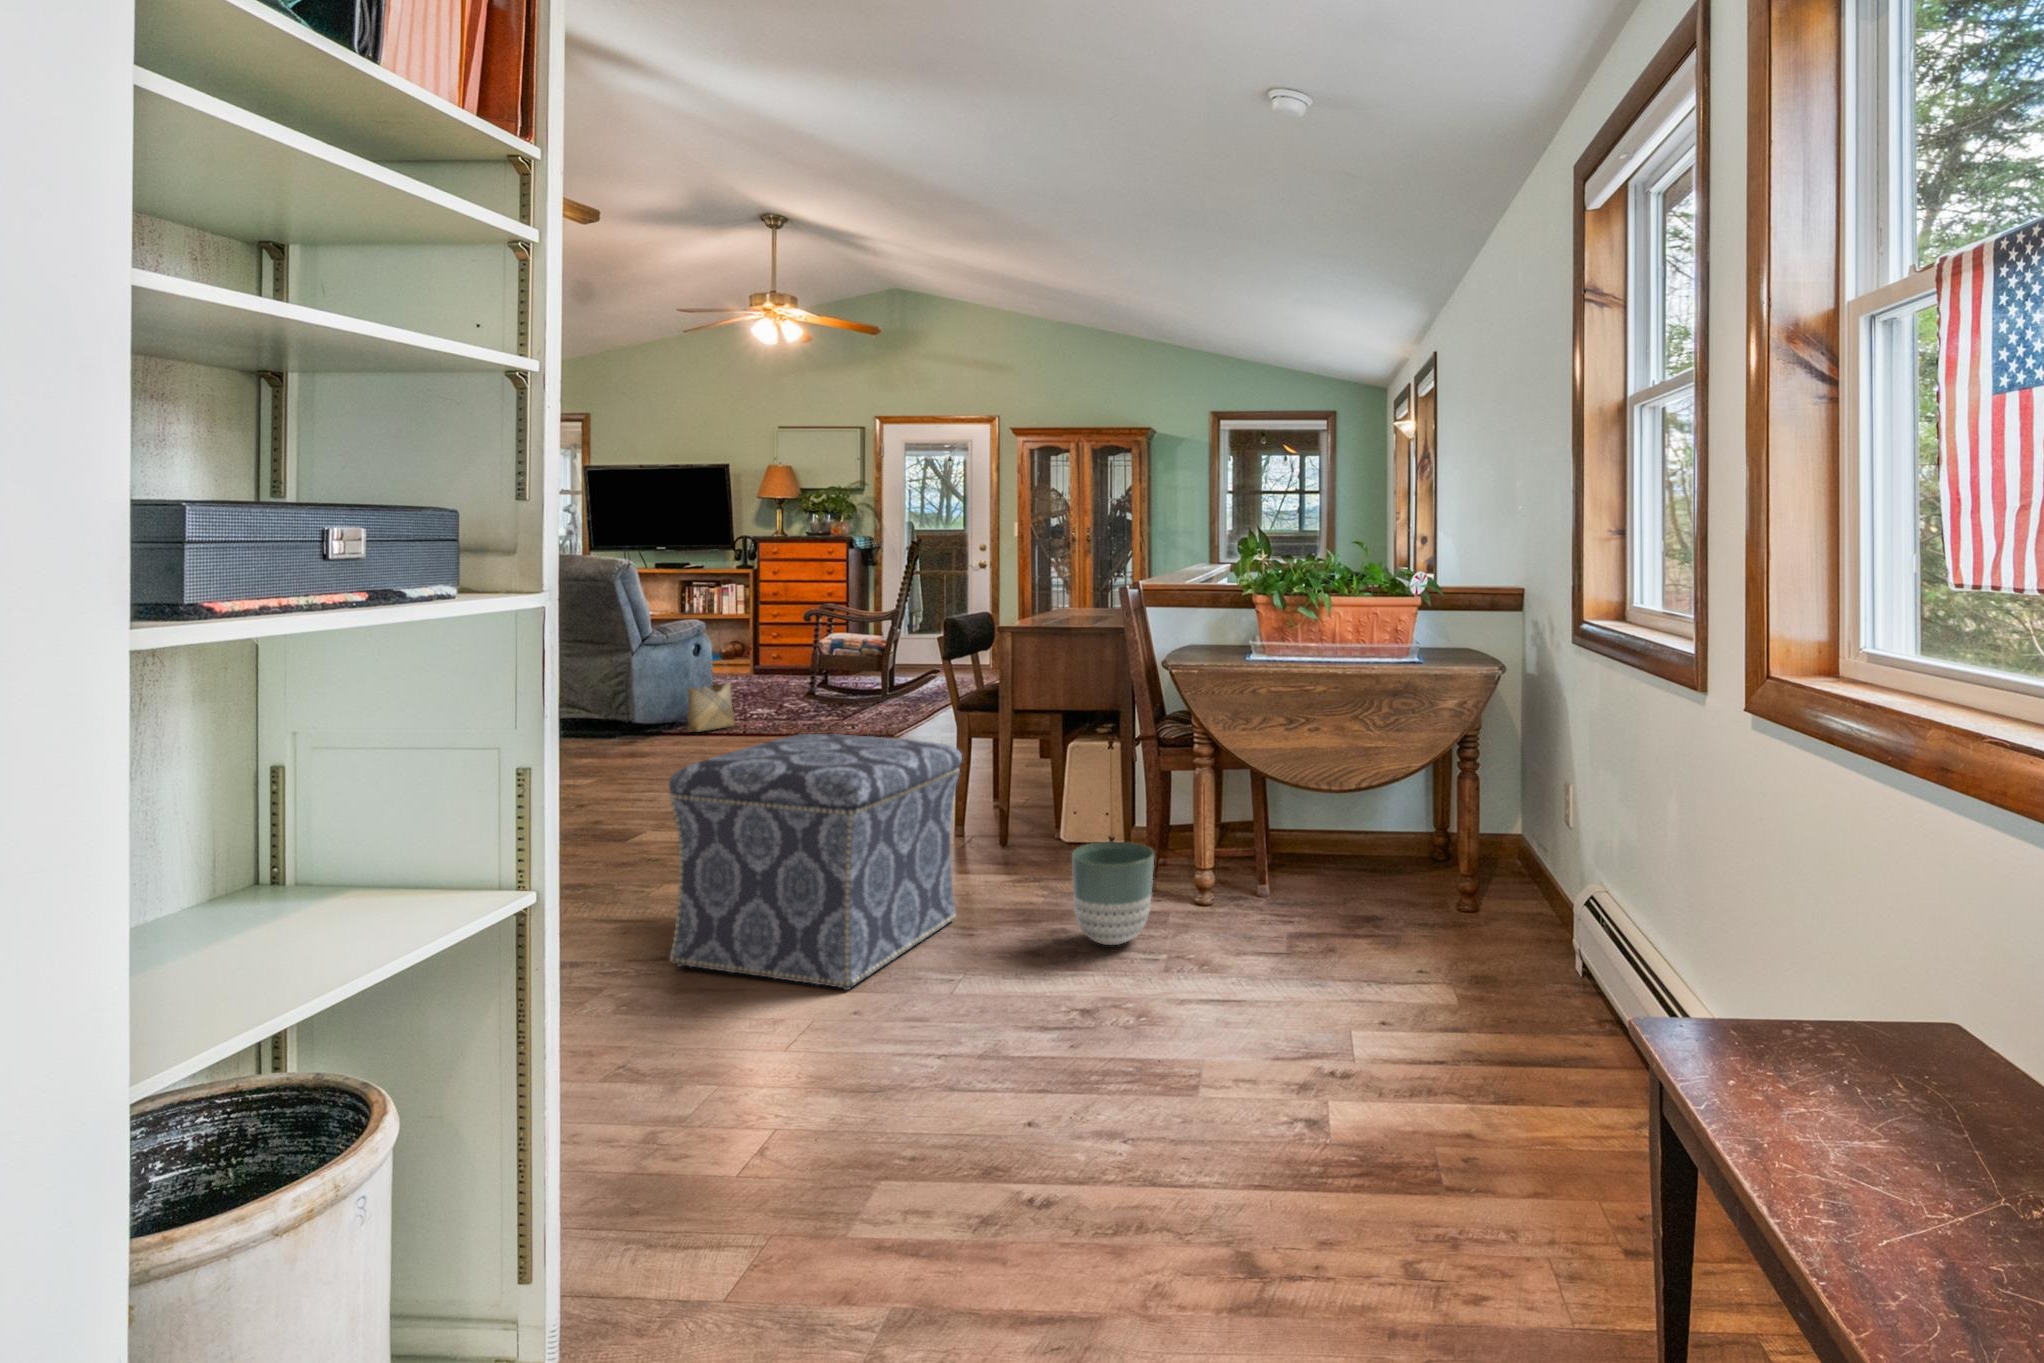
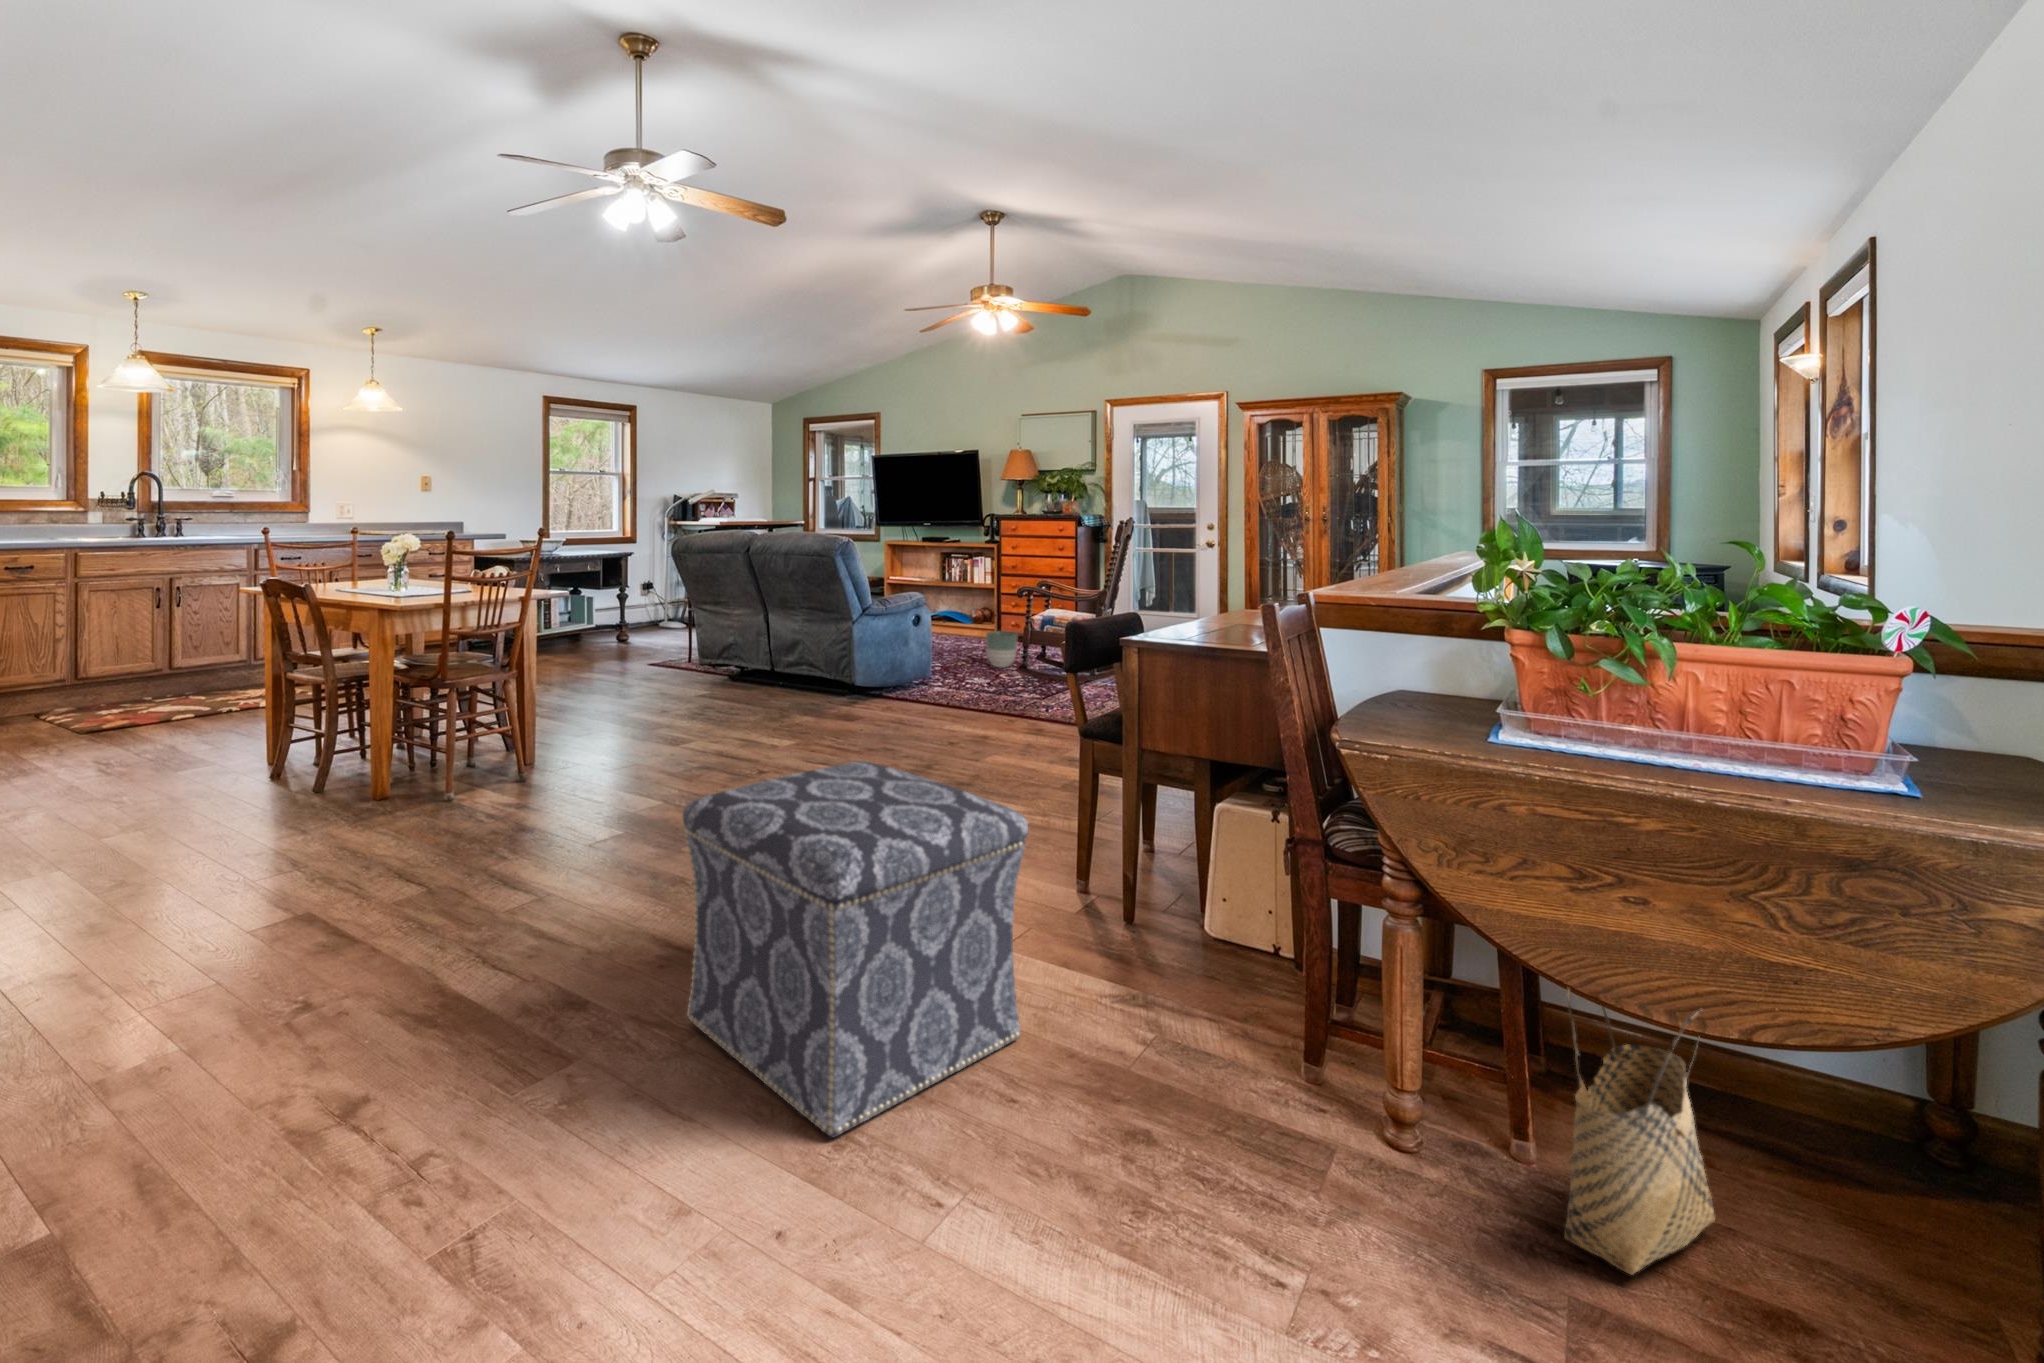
woven basket: present [687,664,735,732] -> present [1564,987,1715,1275]
planter: present [1072,842,1154,945] -> present [986,631,1018,668]

